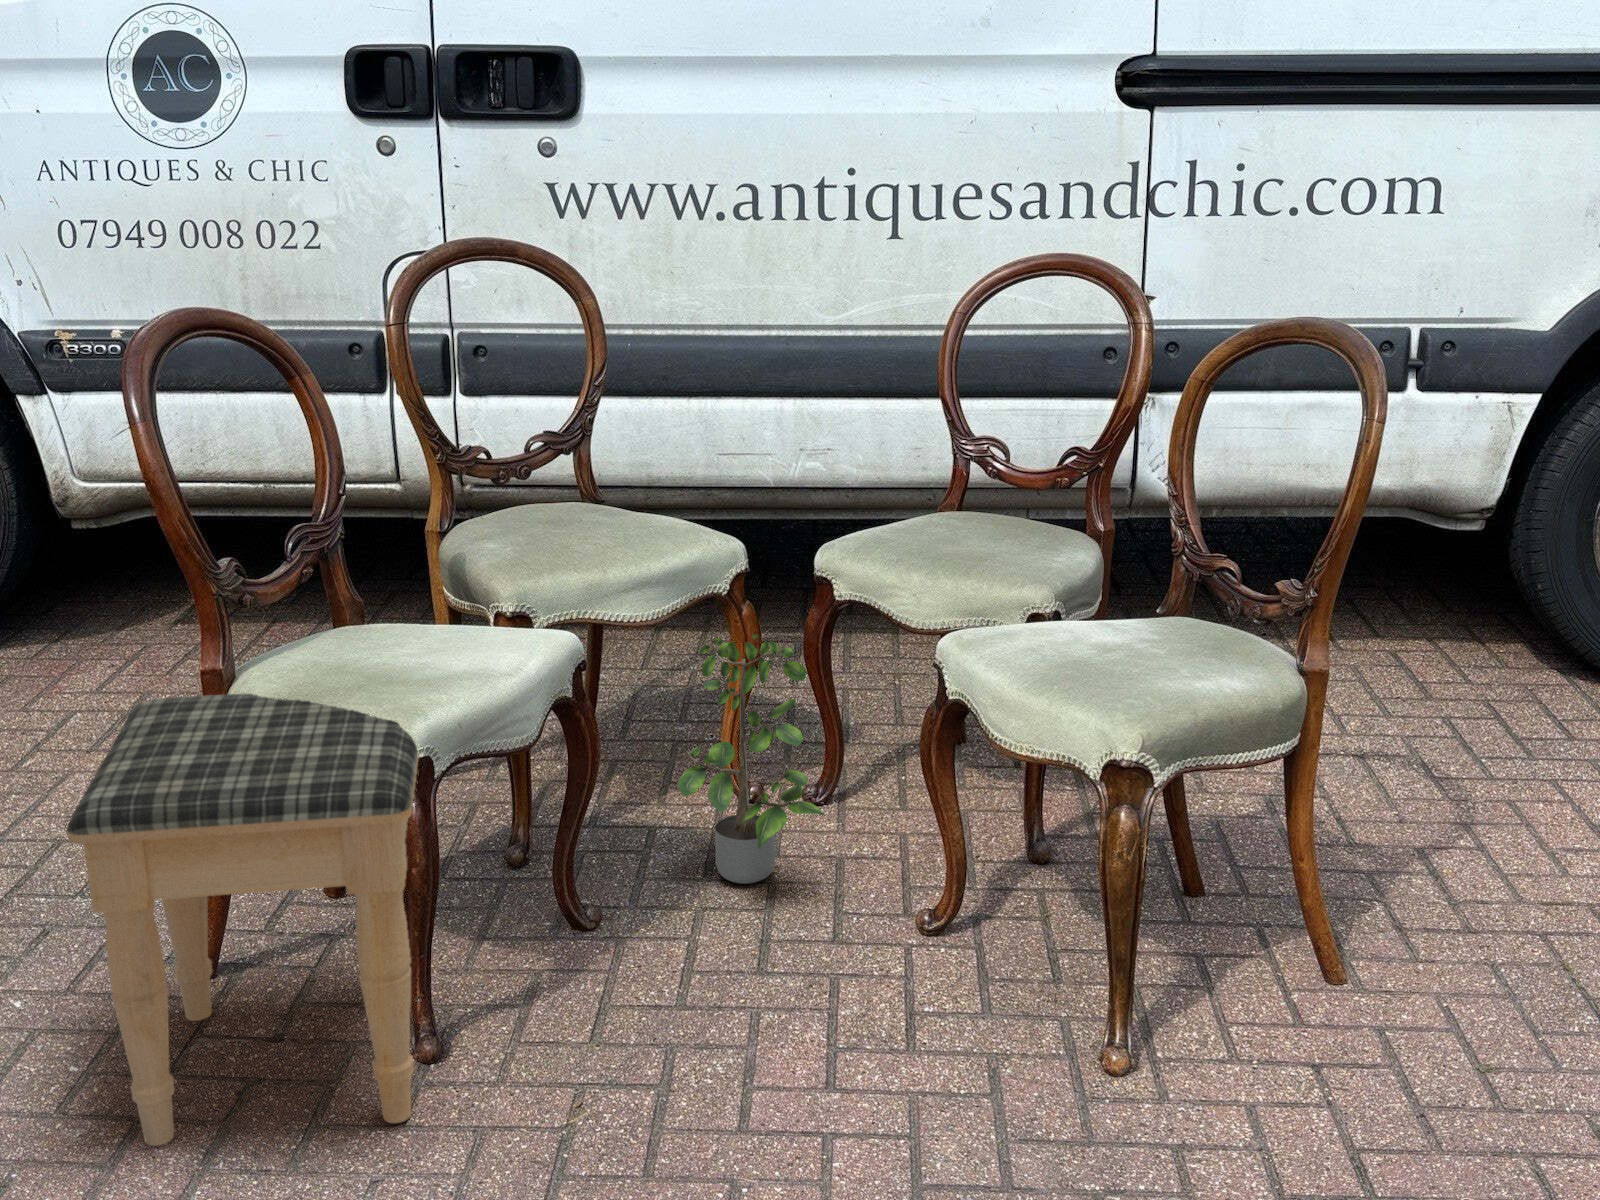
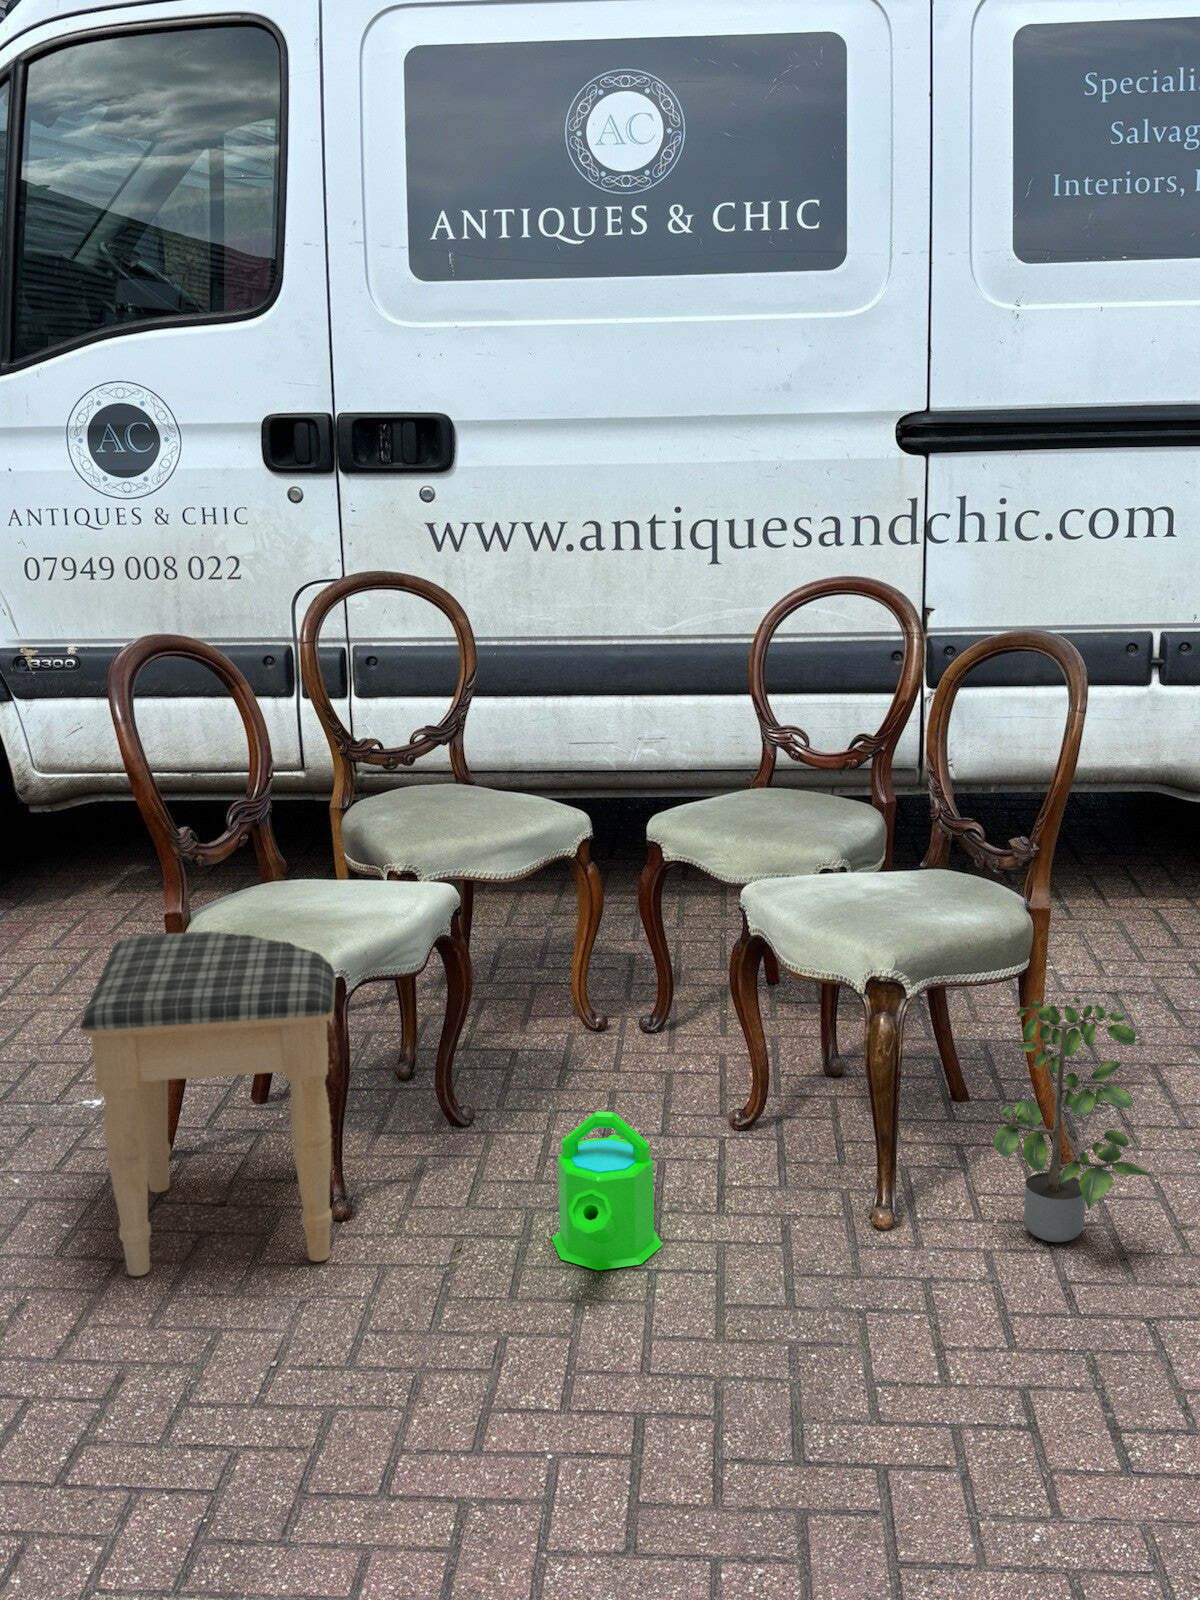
potted plant: present [677,631,825,884] -> present [993,994,1152,1242]
watering can: none [697,931,840,1136] -> present [552,1111,662,1270]

